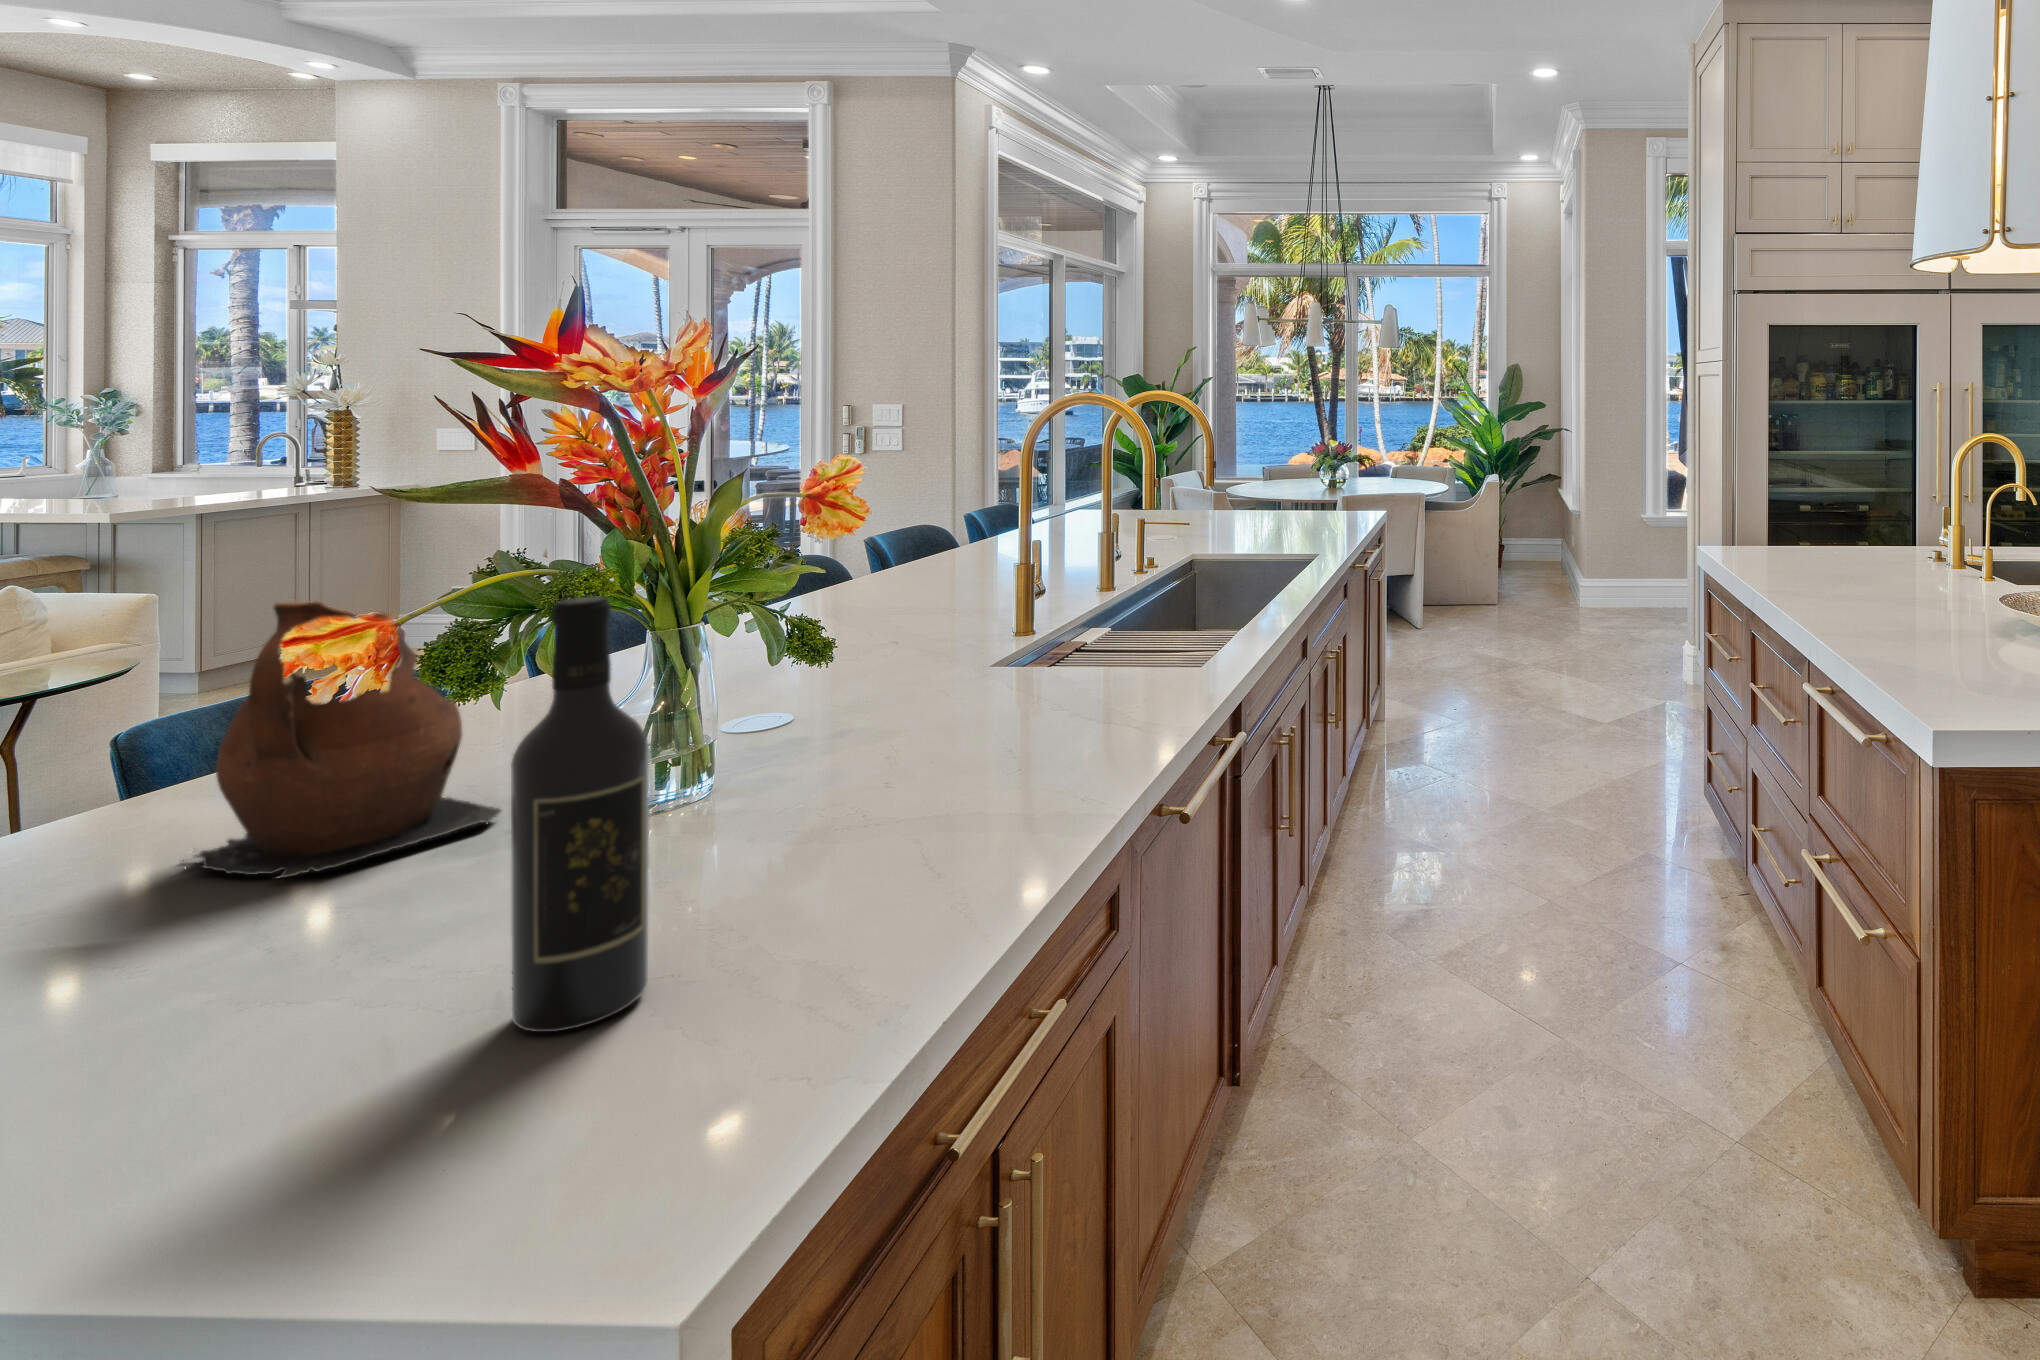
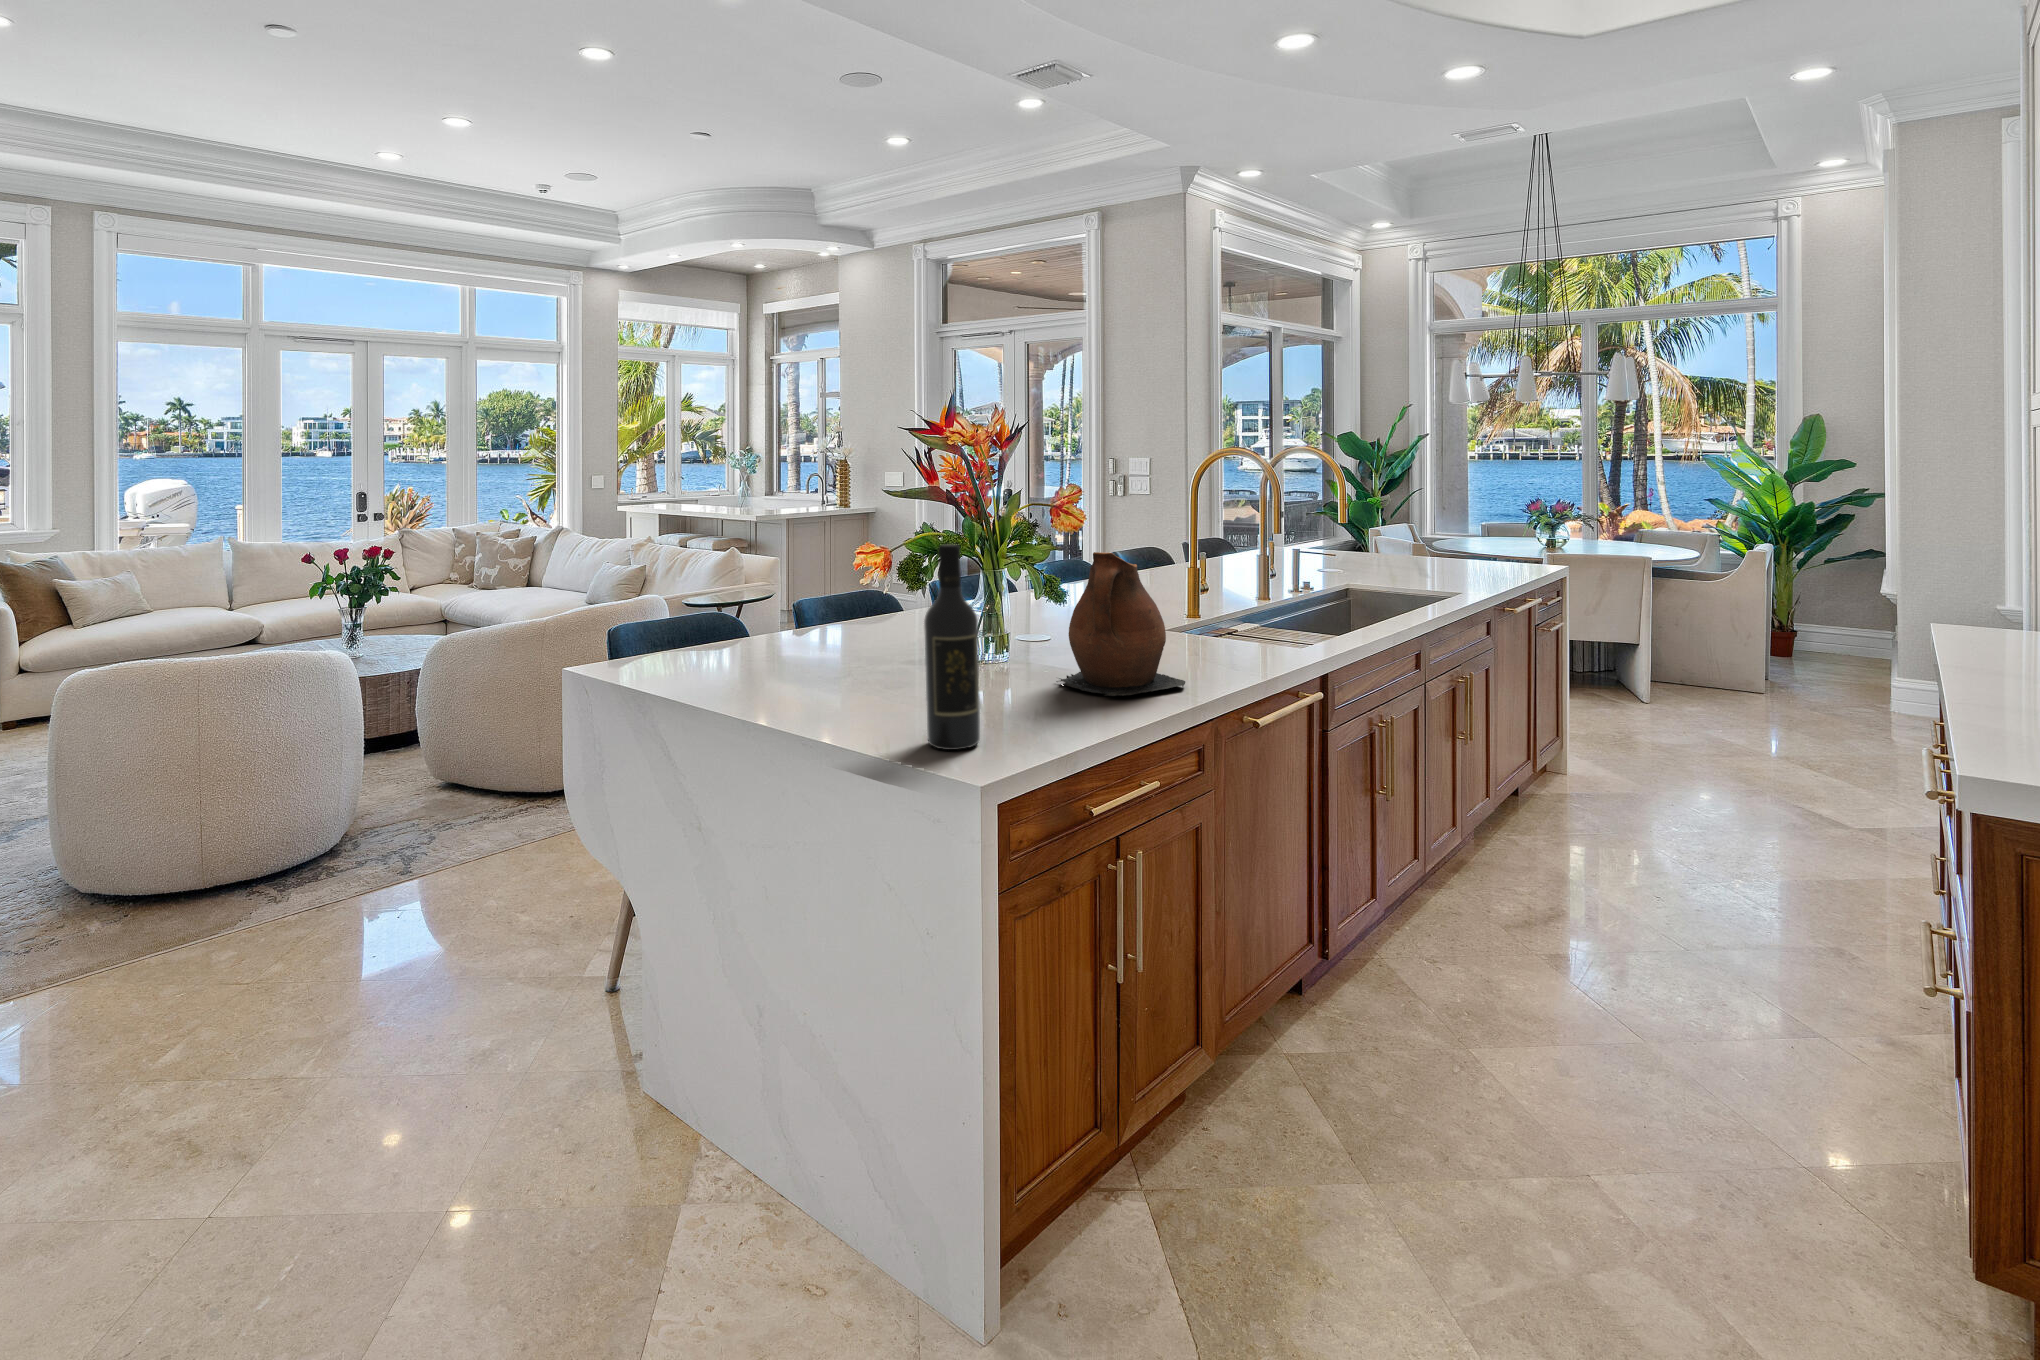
ceramic pitcher: present [183,601,501,878] -> present [1057,552,1185,696]

